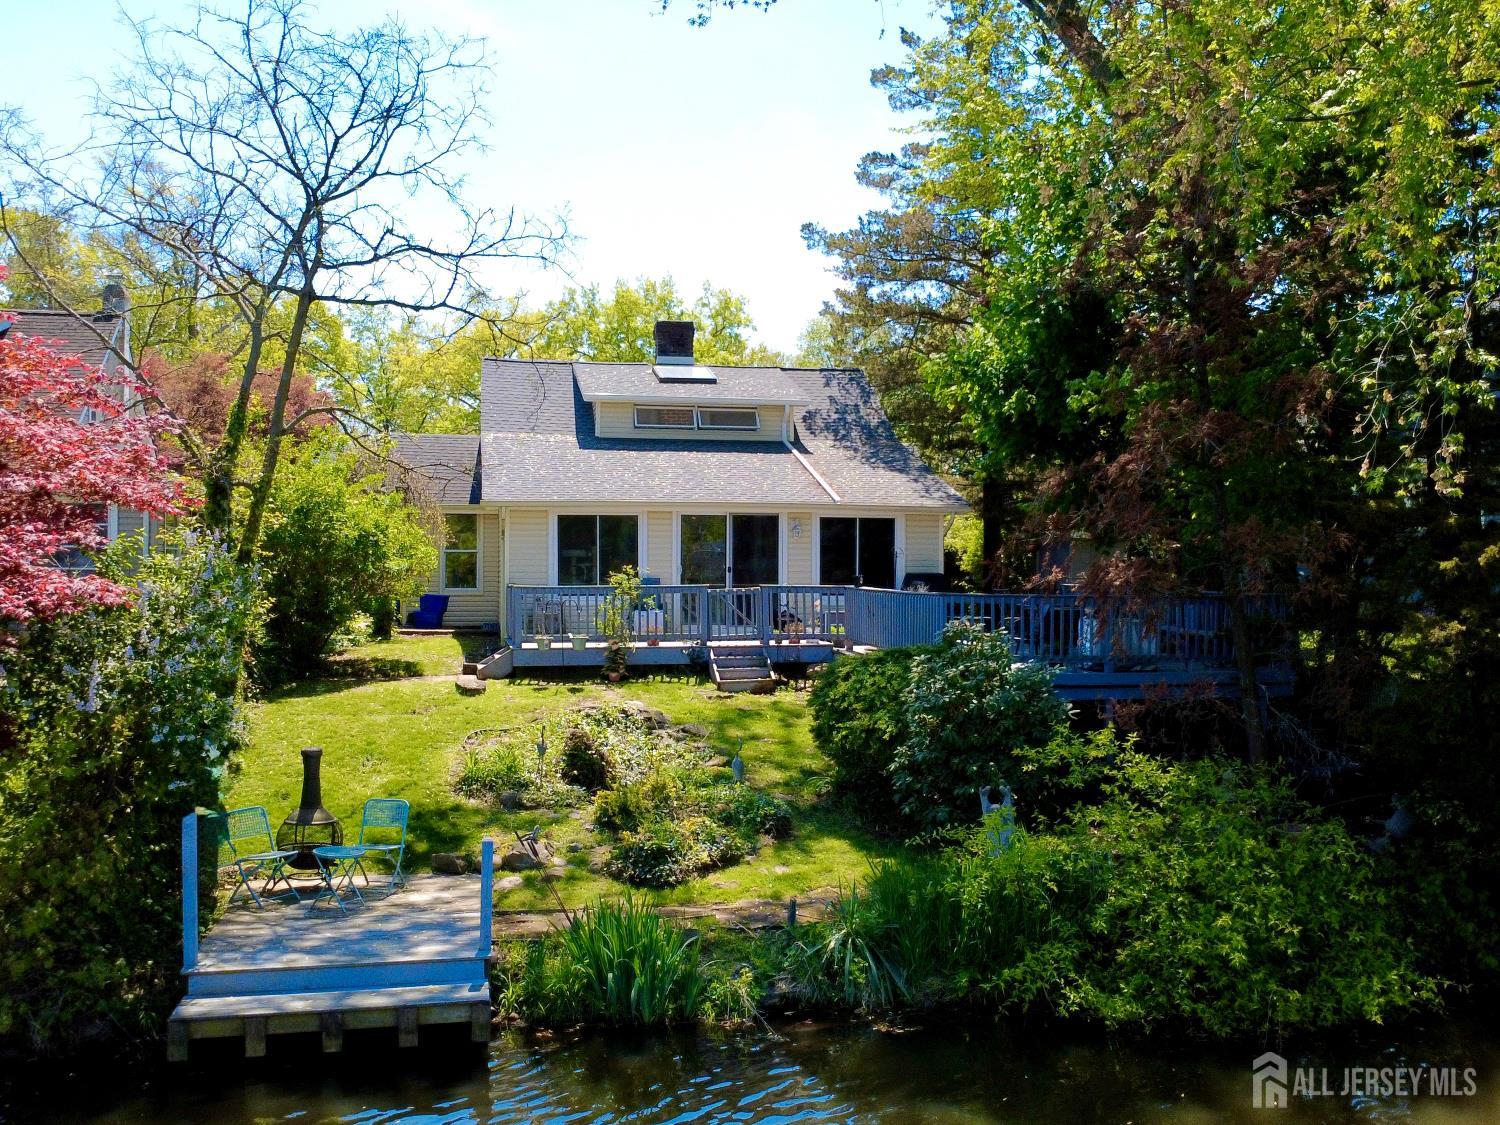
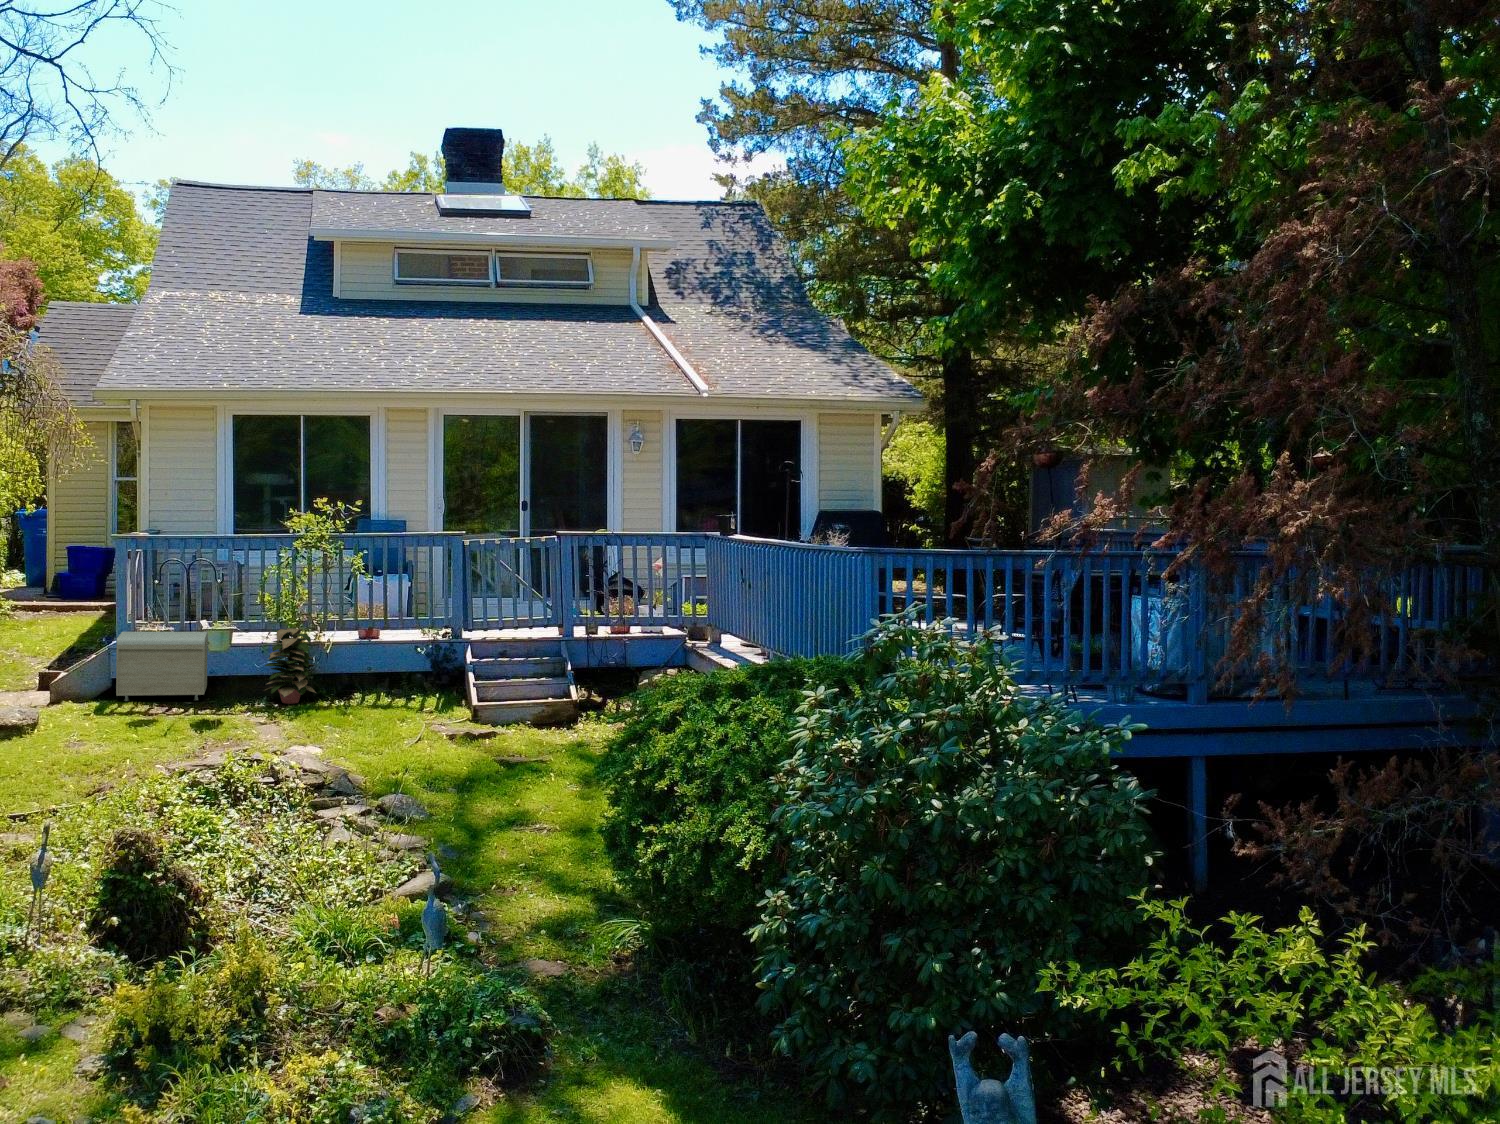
storage bench: none [523,640,571,678] -> present [116,632,208,701]

